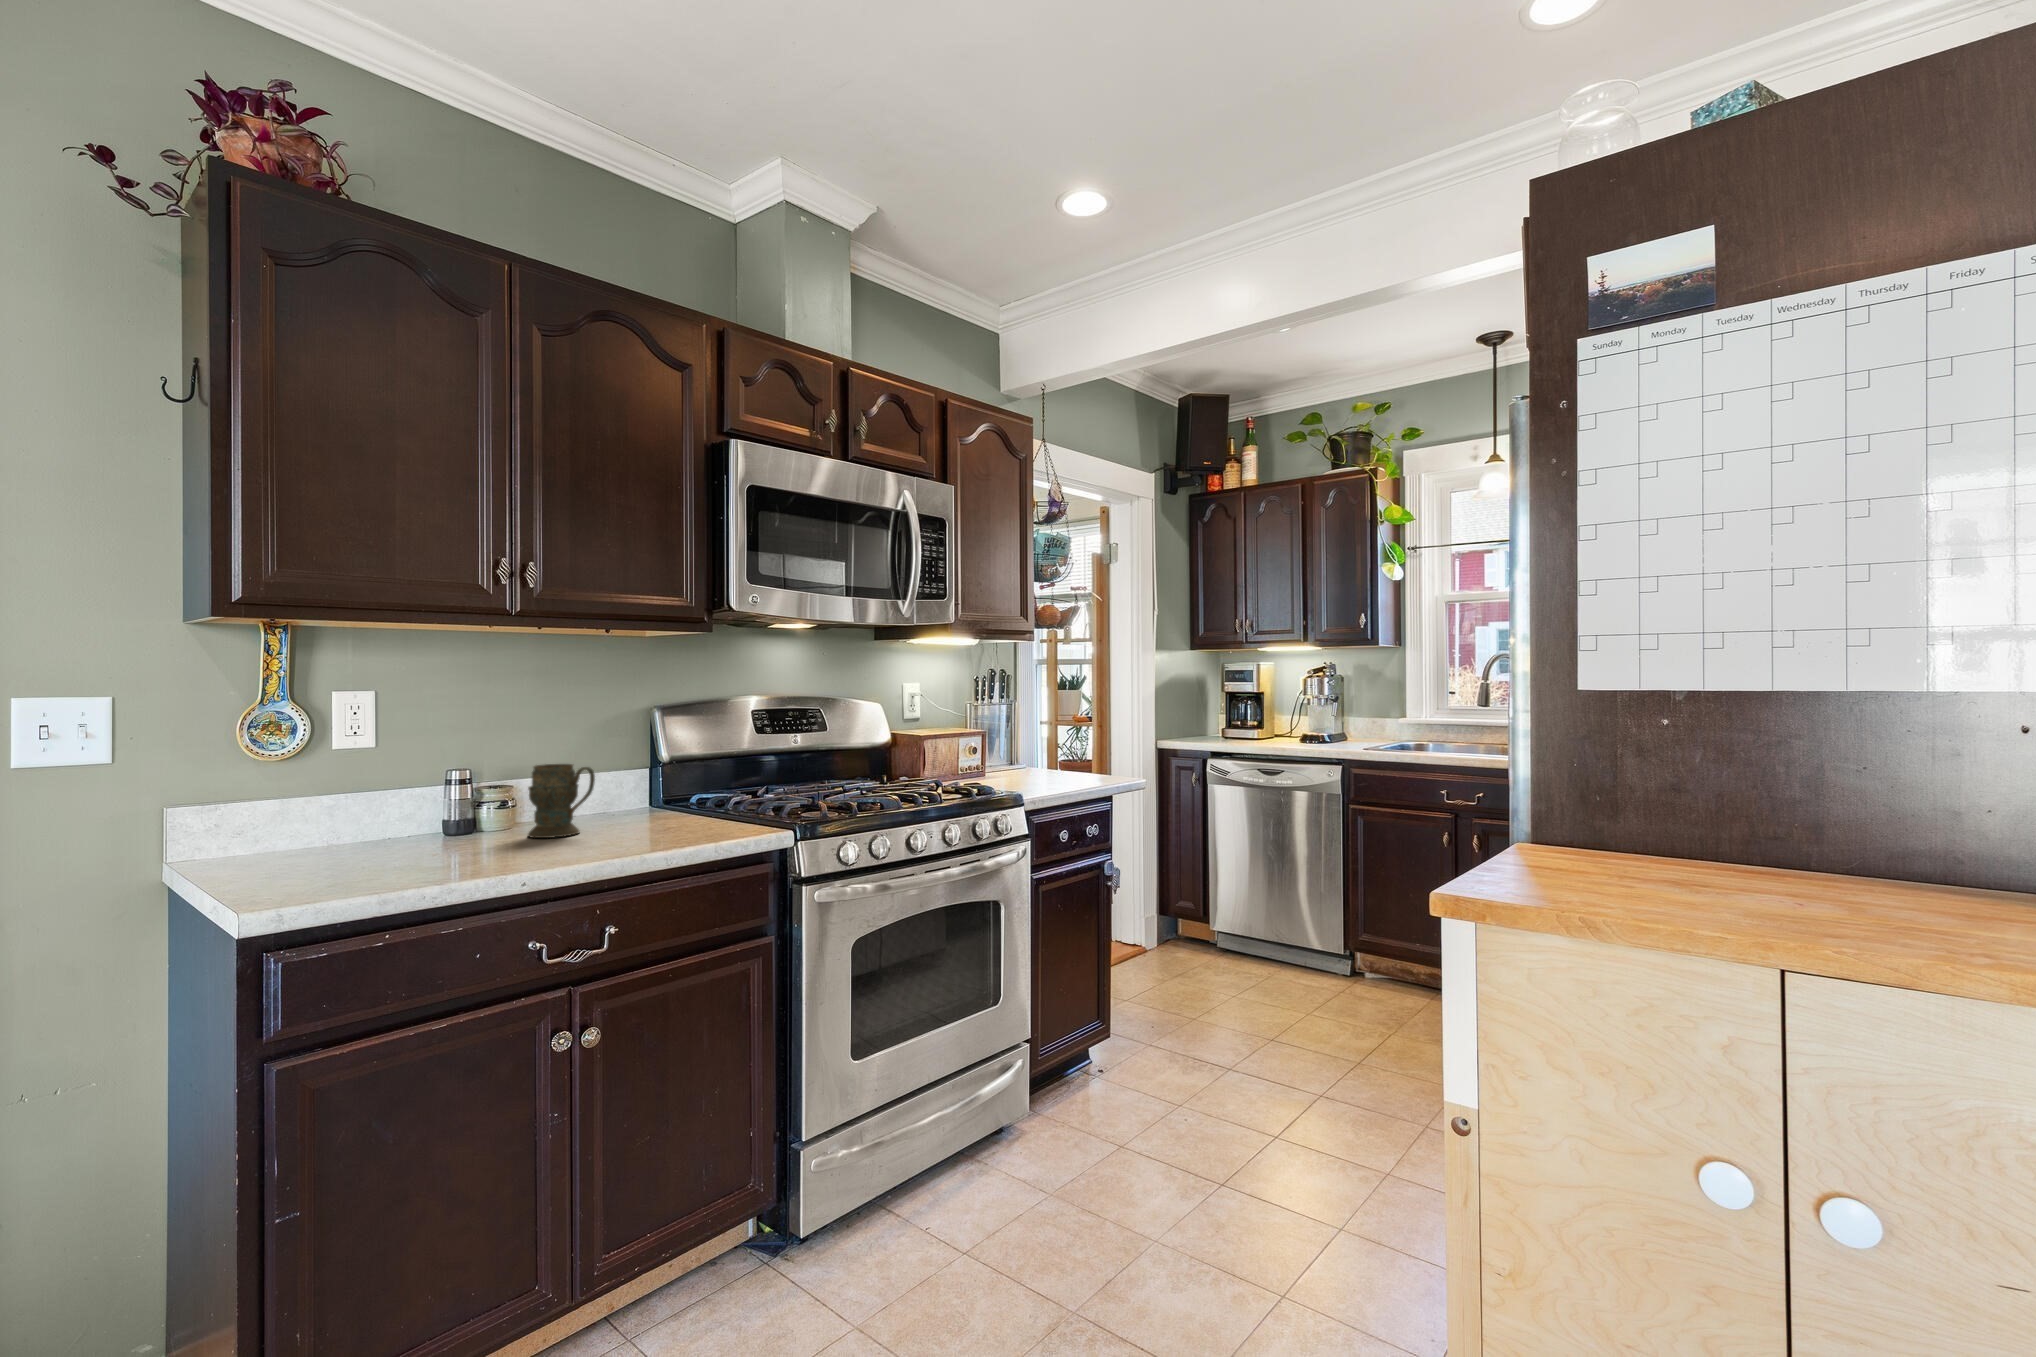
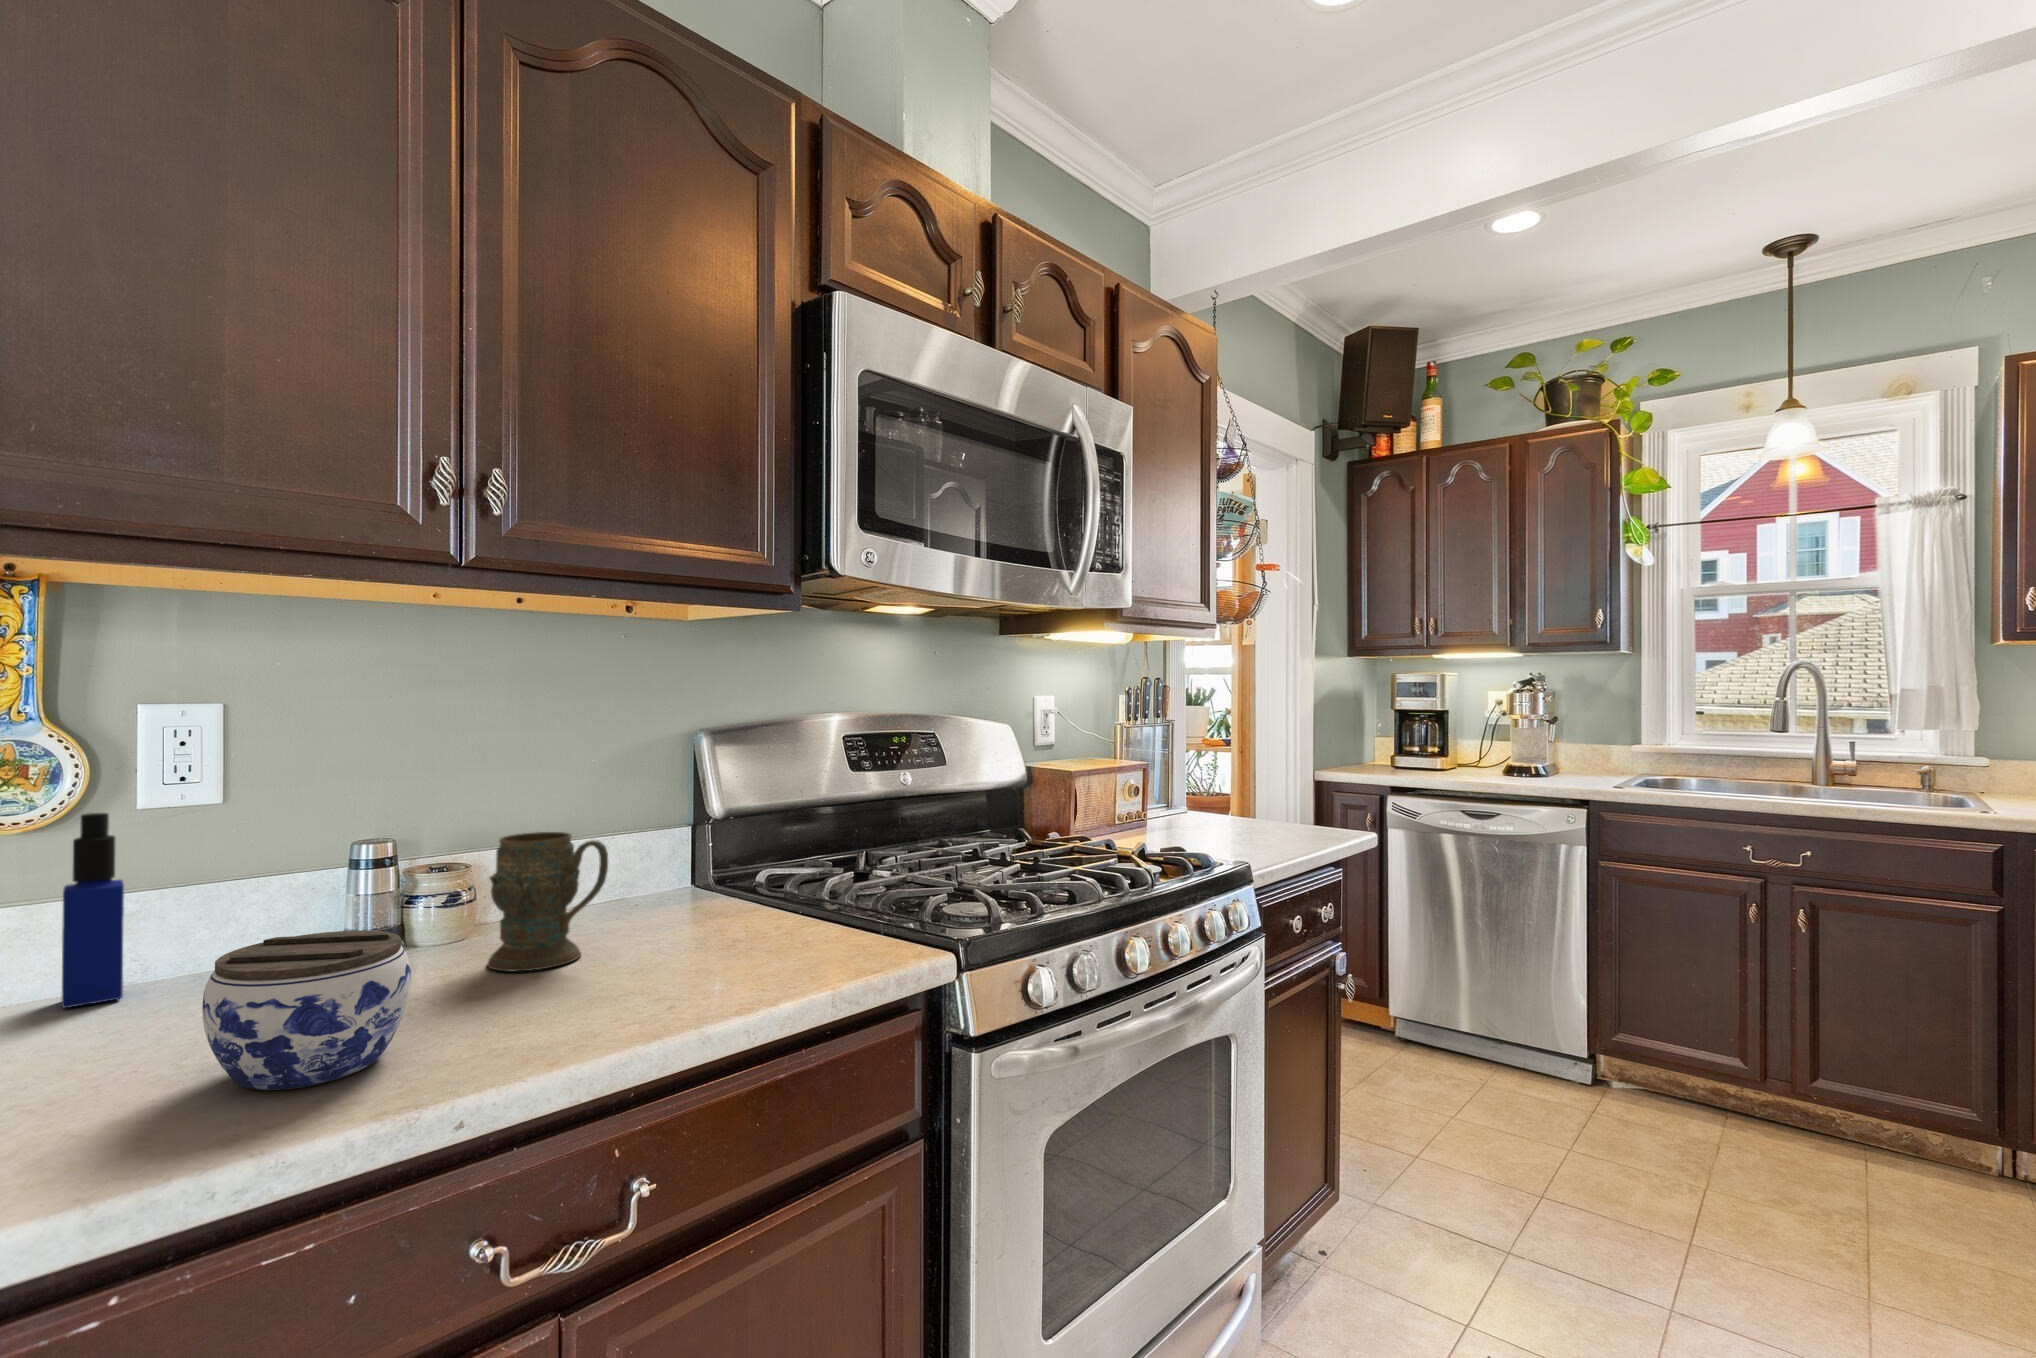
bottle: none [303,751,335,852] -> present [62,813,124,1008]
jar: none [403,803,497,871] -> present [202,930,411,1090]

